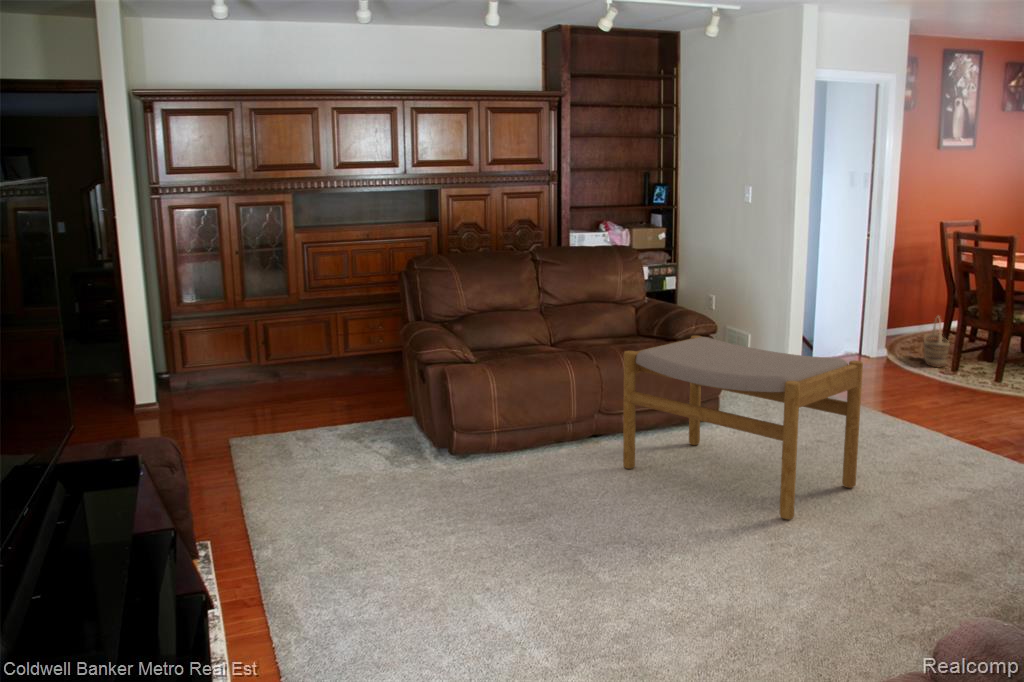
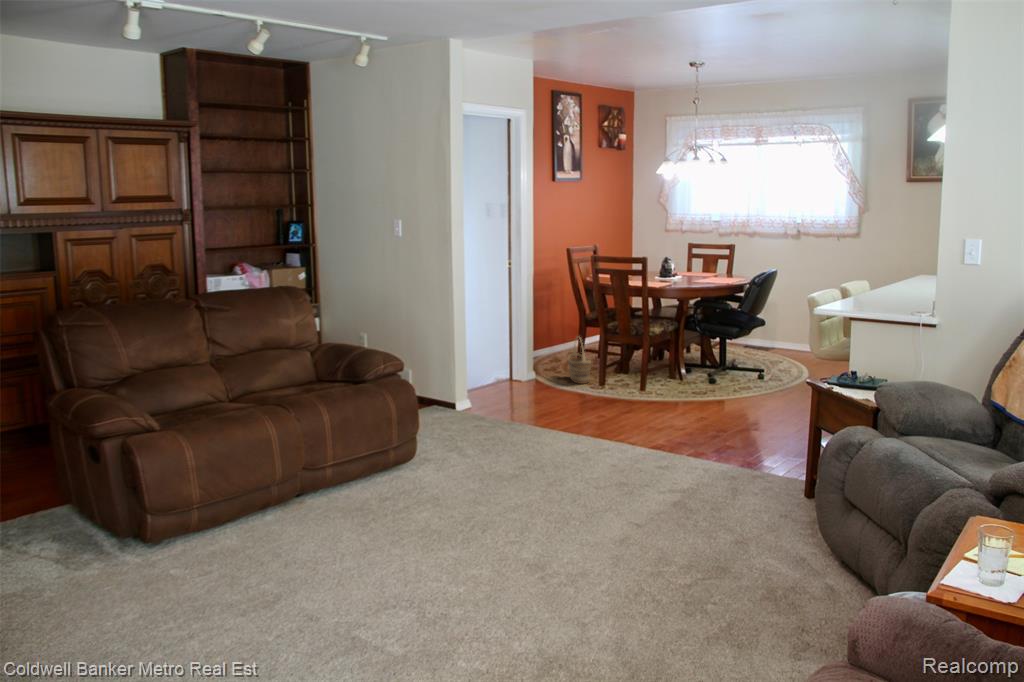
footstool: present [623,336,863,520] -> none [334,376,566,544]

